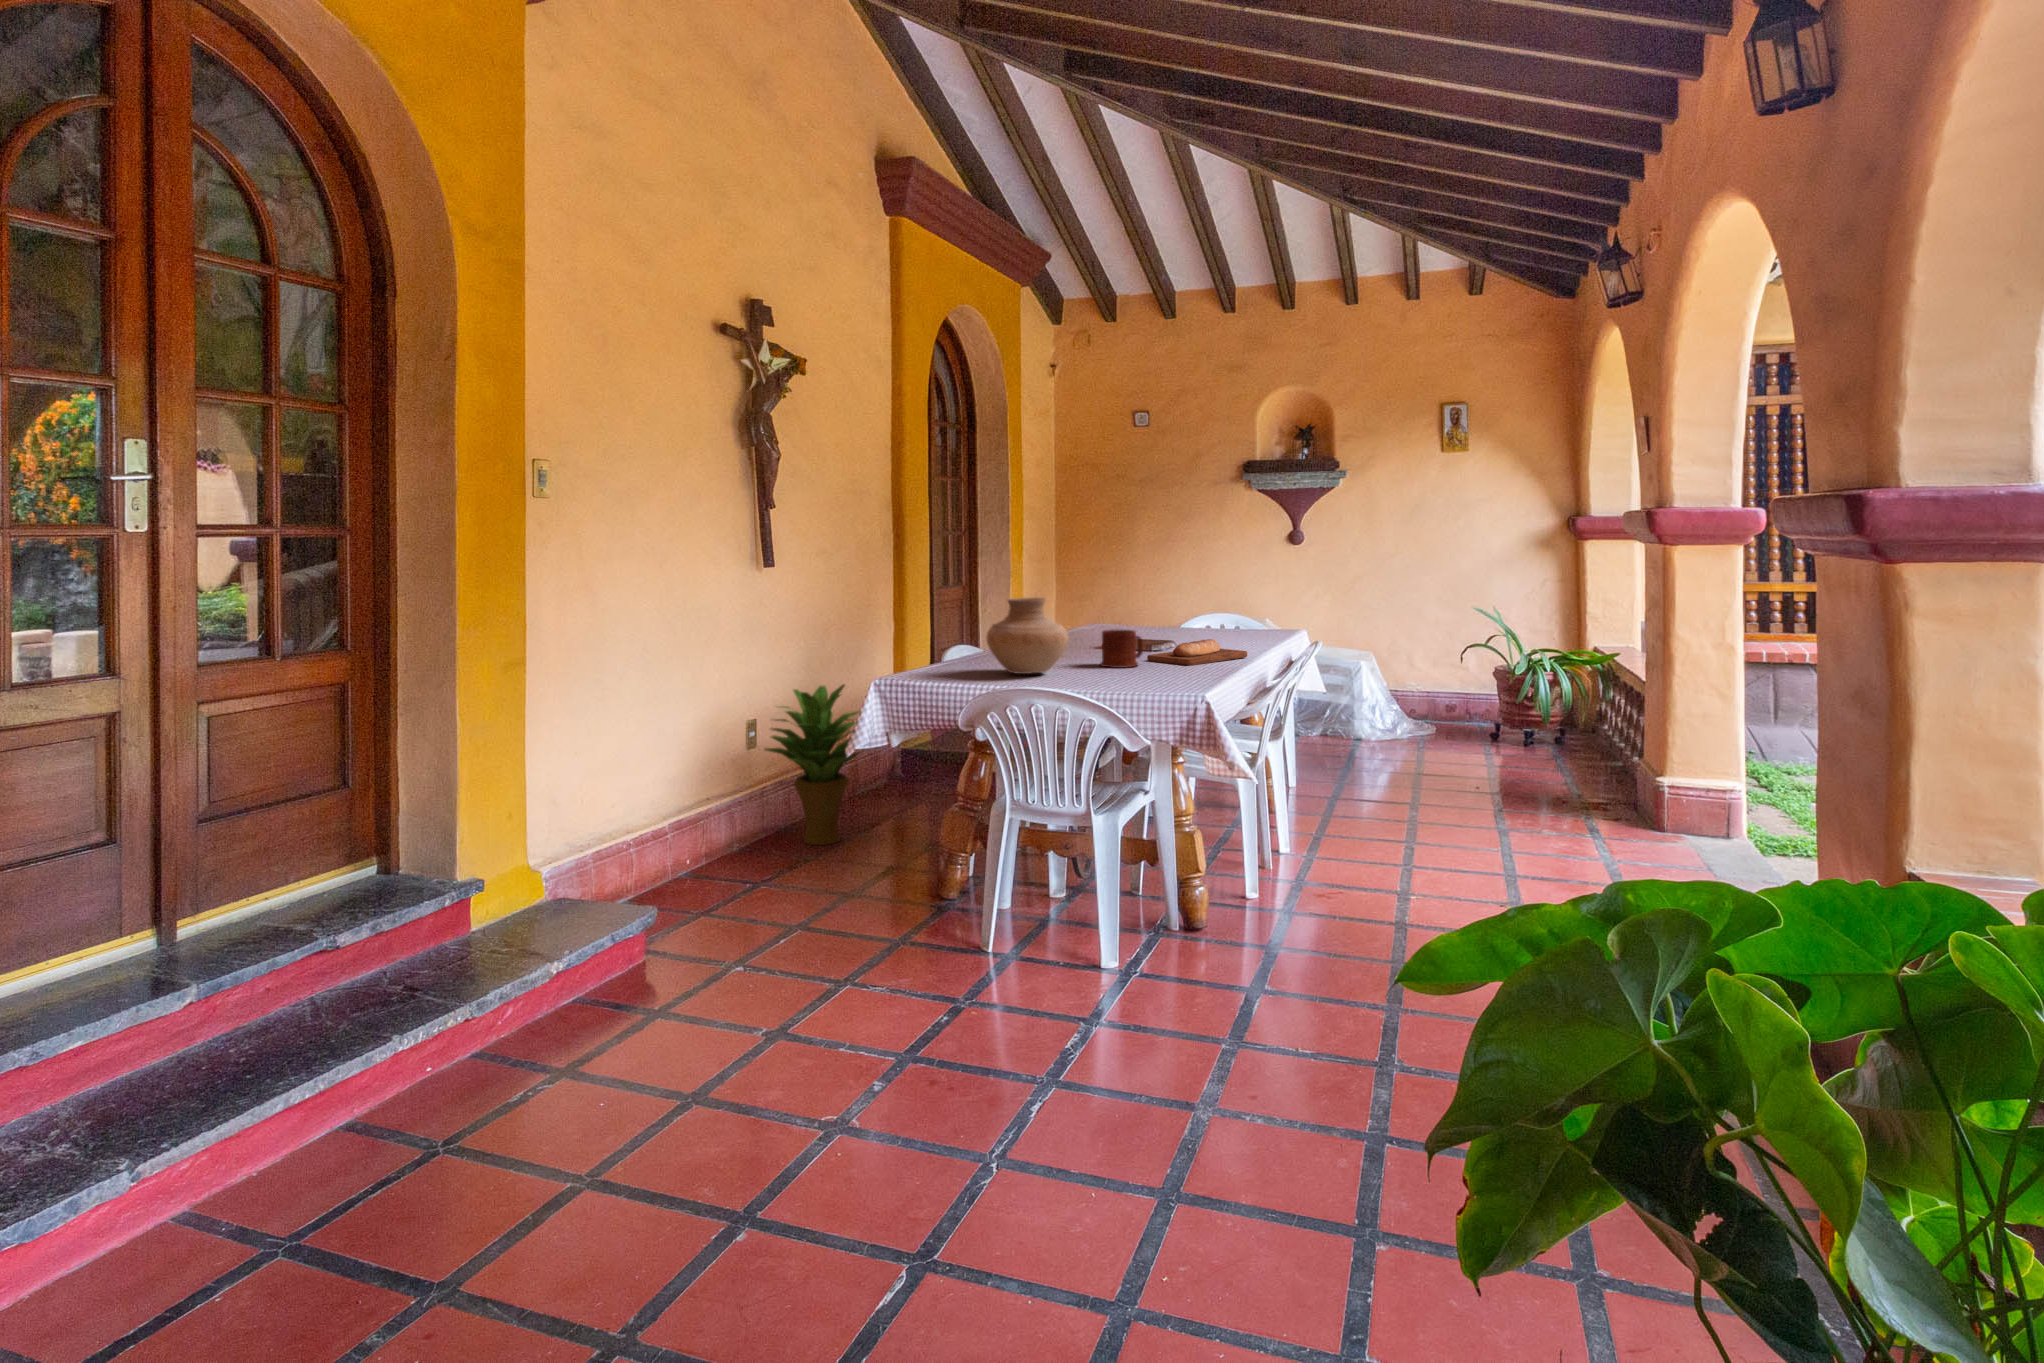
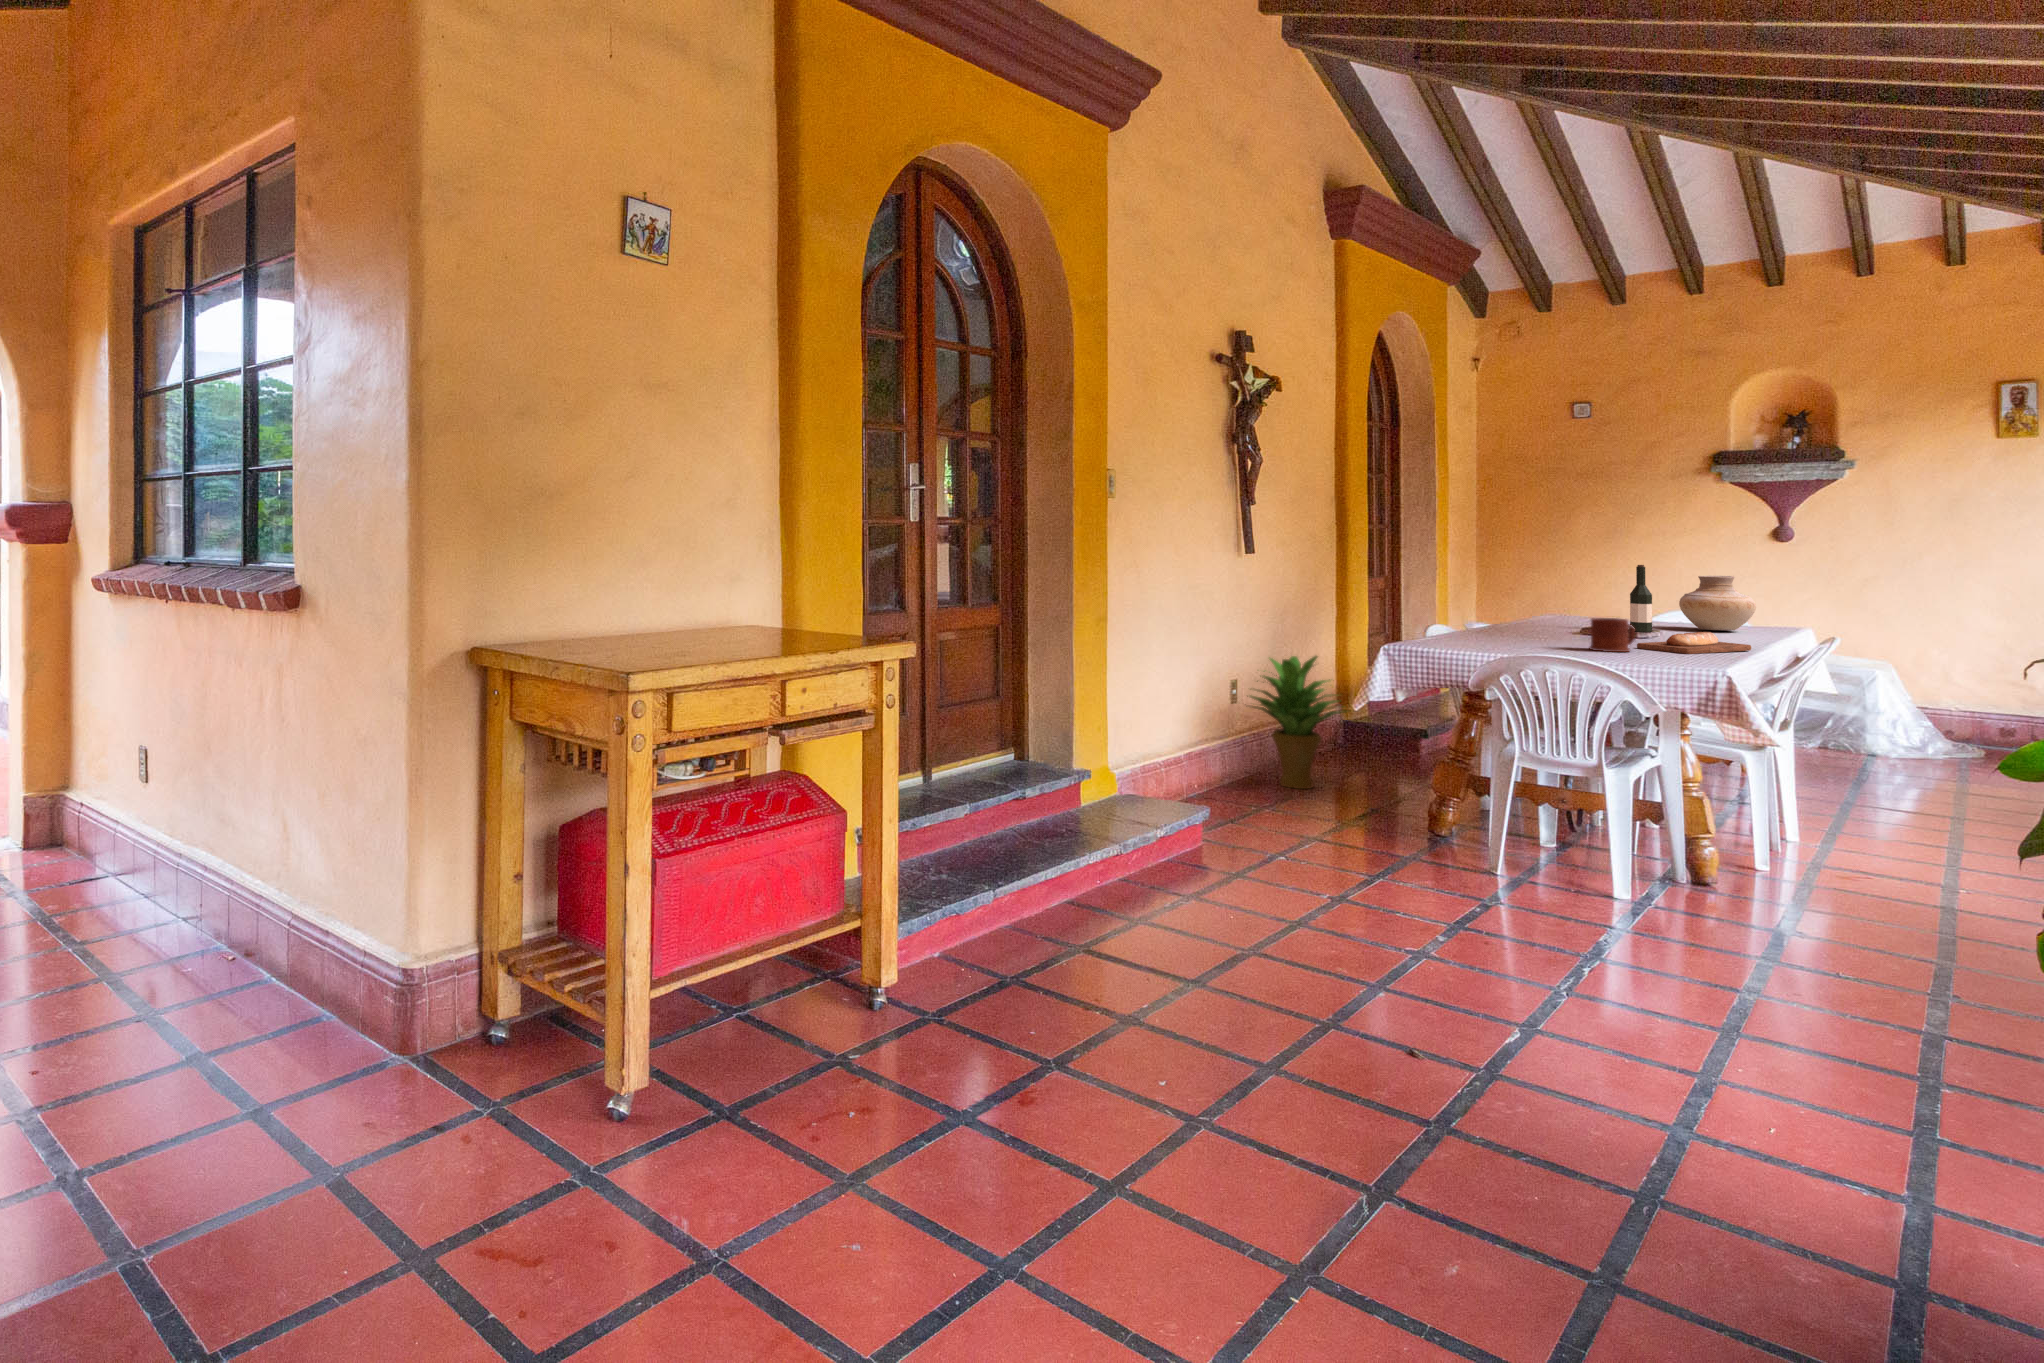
wine bottle: none [1156,569,1174,638] -> present [1630,565,1652,632]
vase: present [987,598,1069,674] -> present [1679,576,1756,631]

